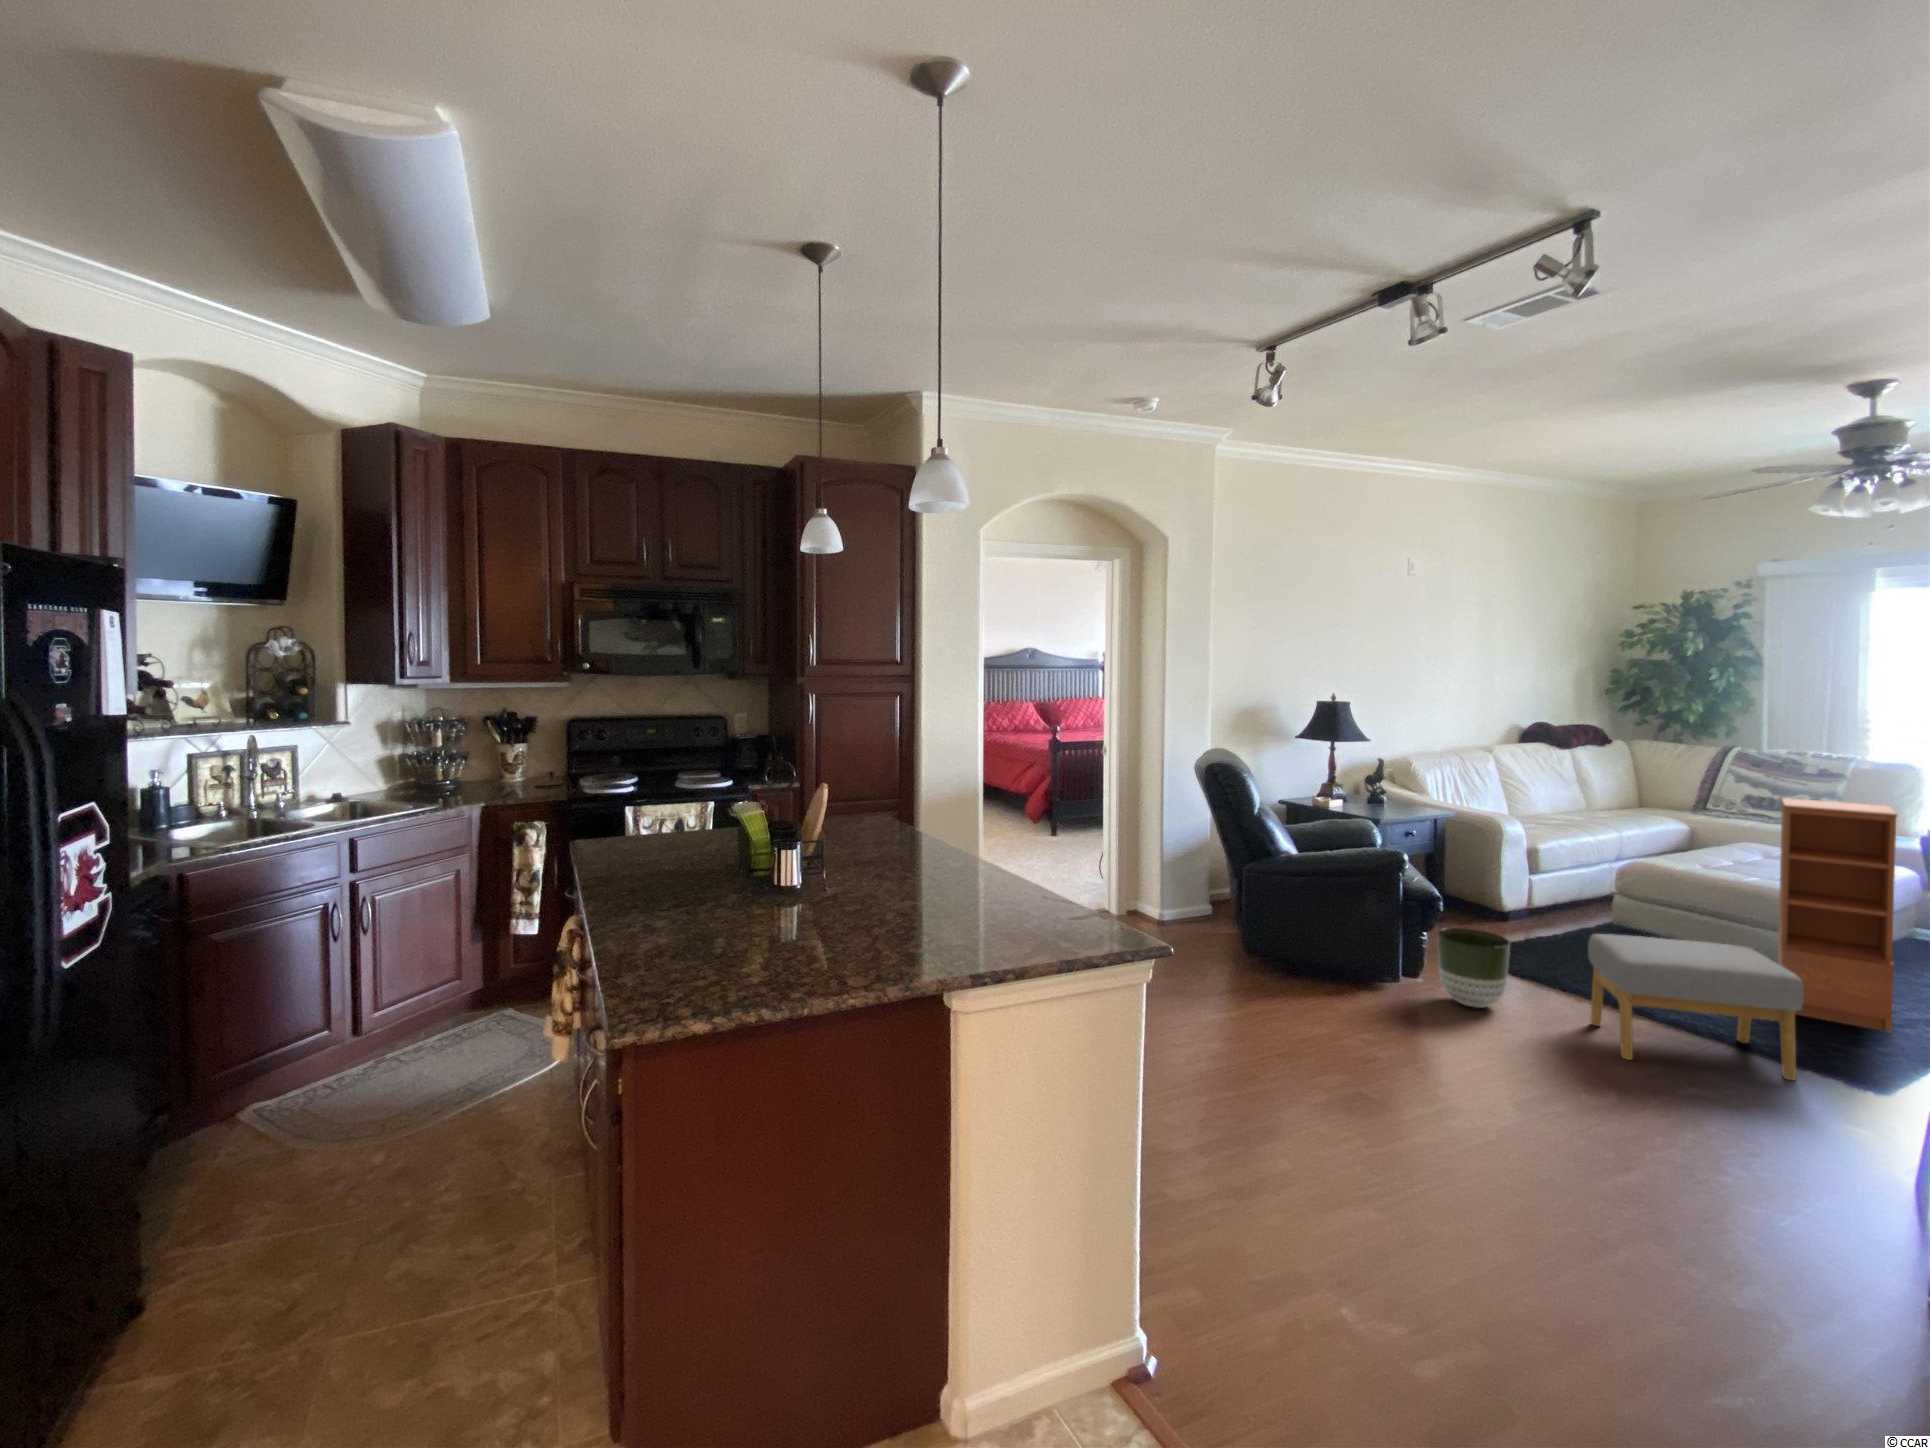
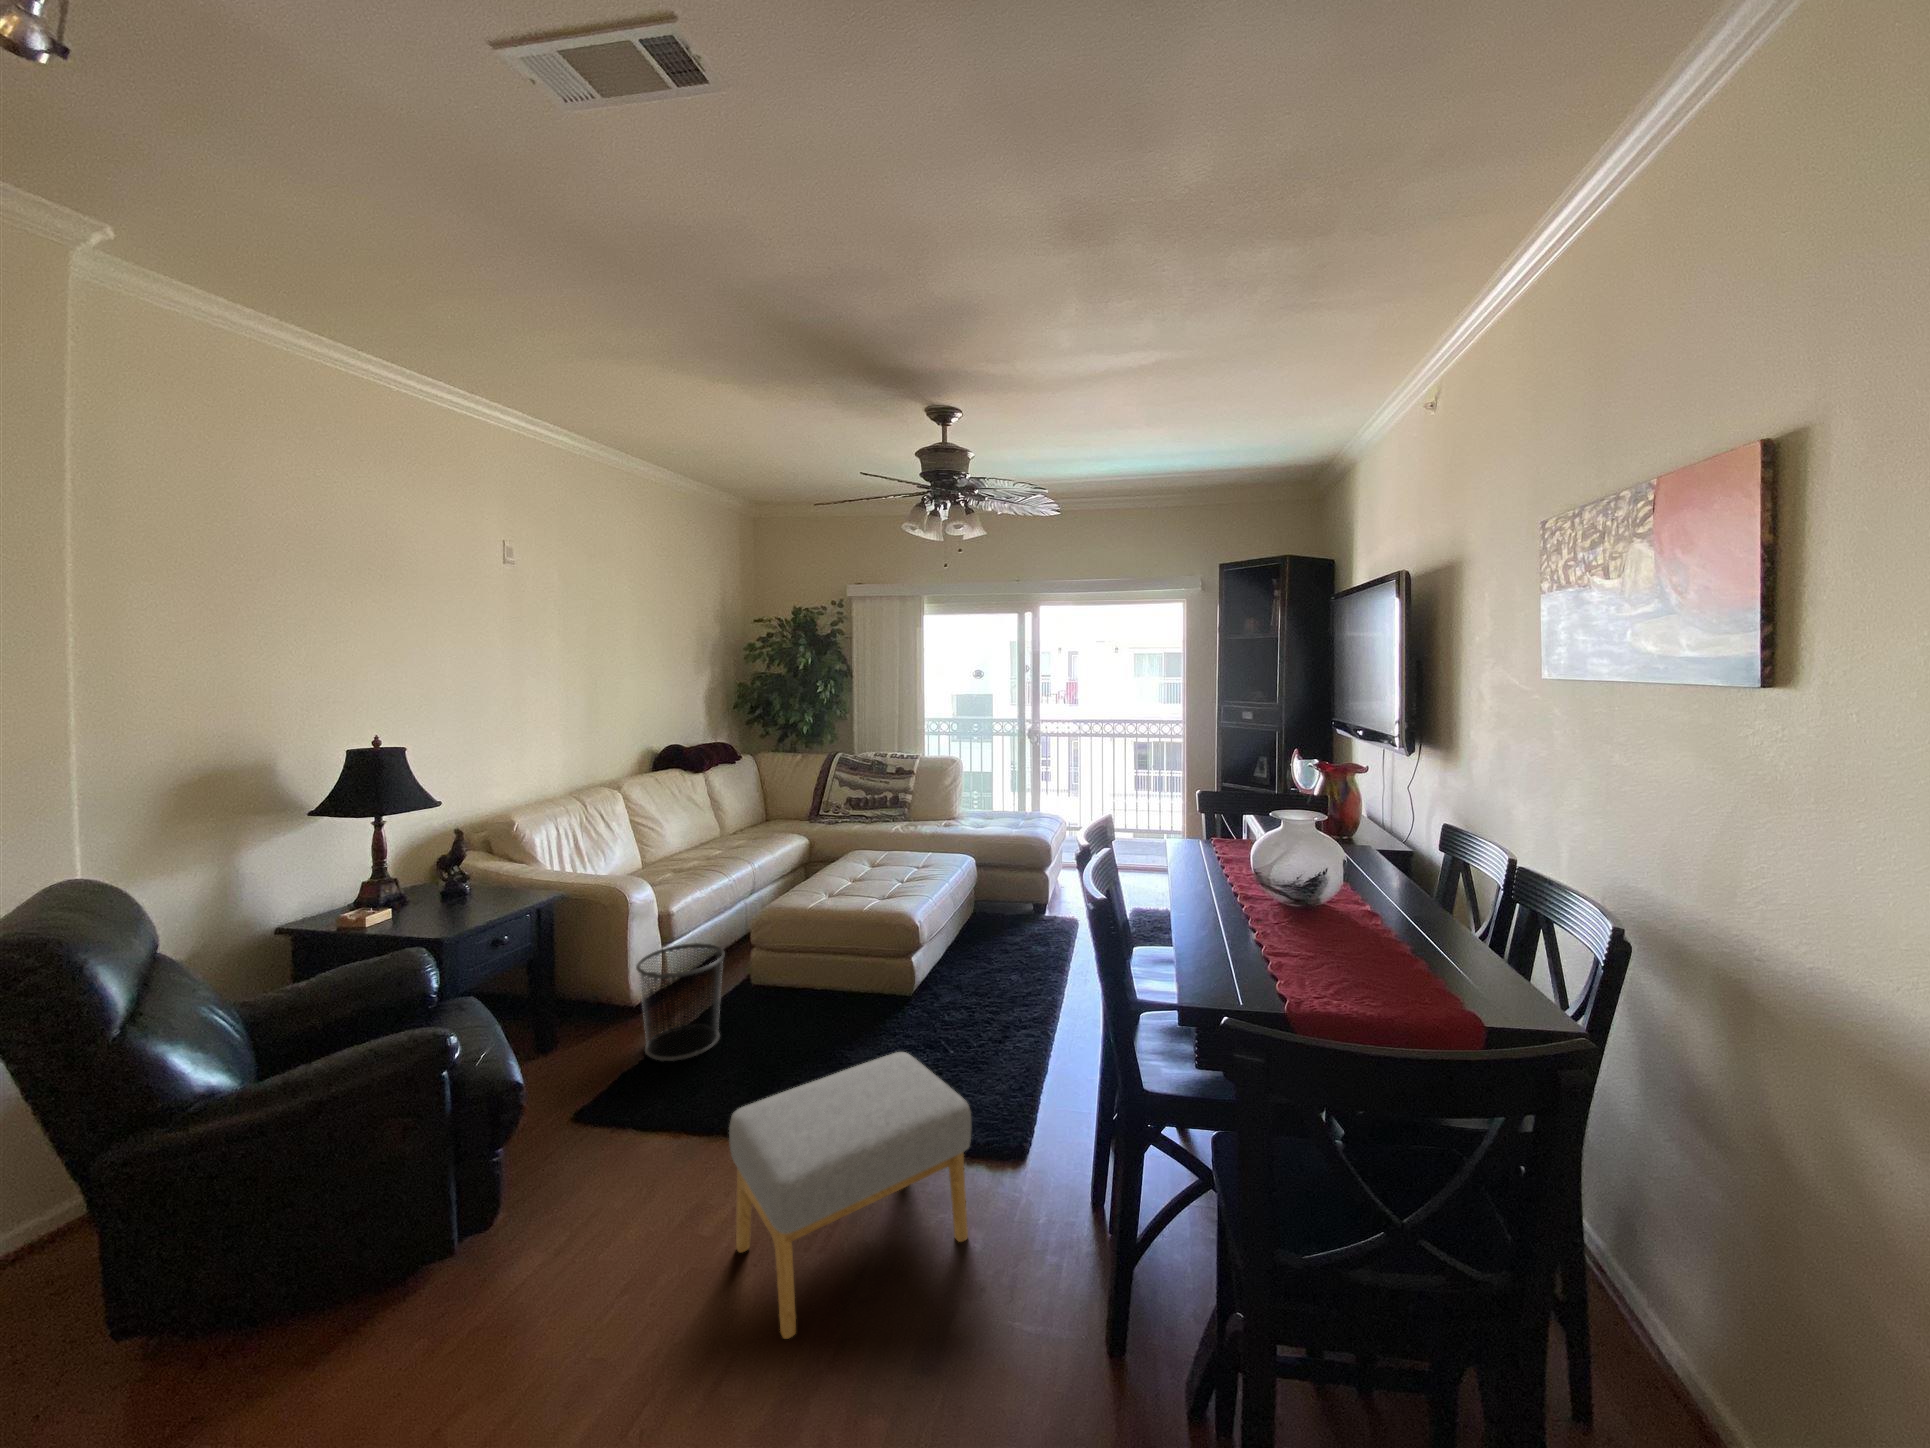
bookcase: present [1778,798,1897,1033] -> none [906,826,1004,1084]
waste bin: none [1511,865,1587,946] -> present [636,943,725,1061]
planter: present [1437,928,1510,1008] -> none [485,1155,615,1328]

